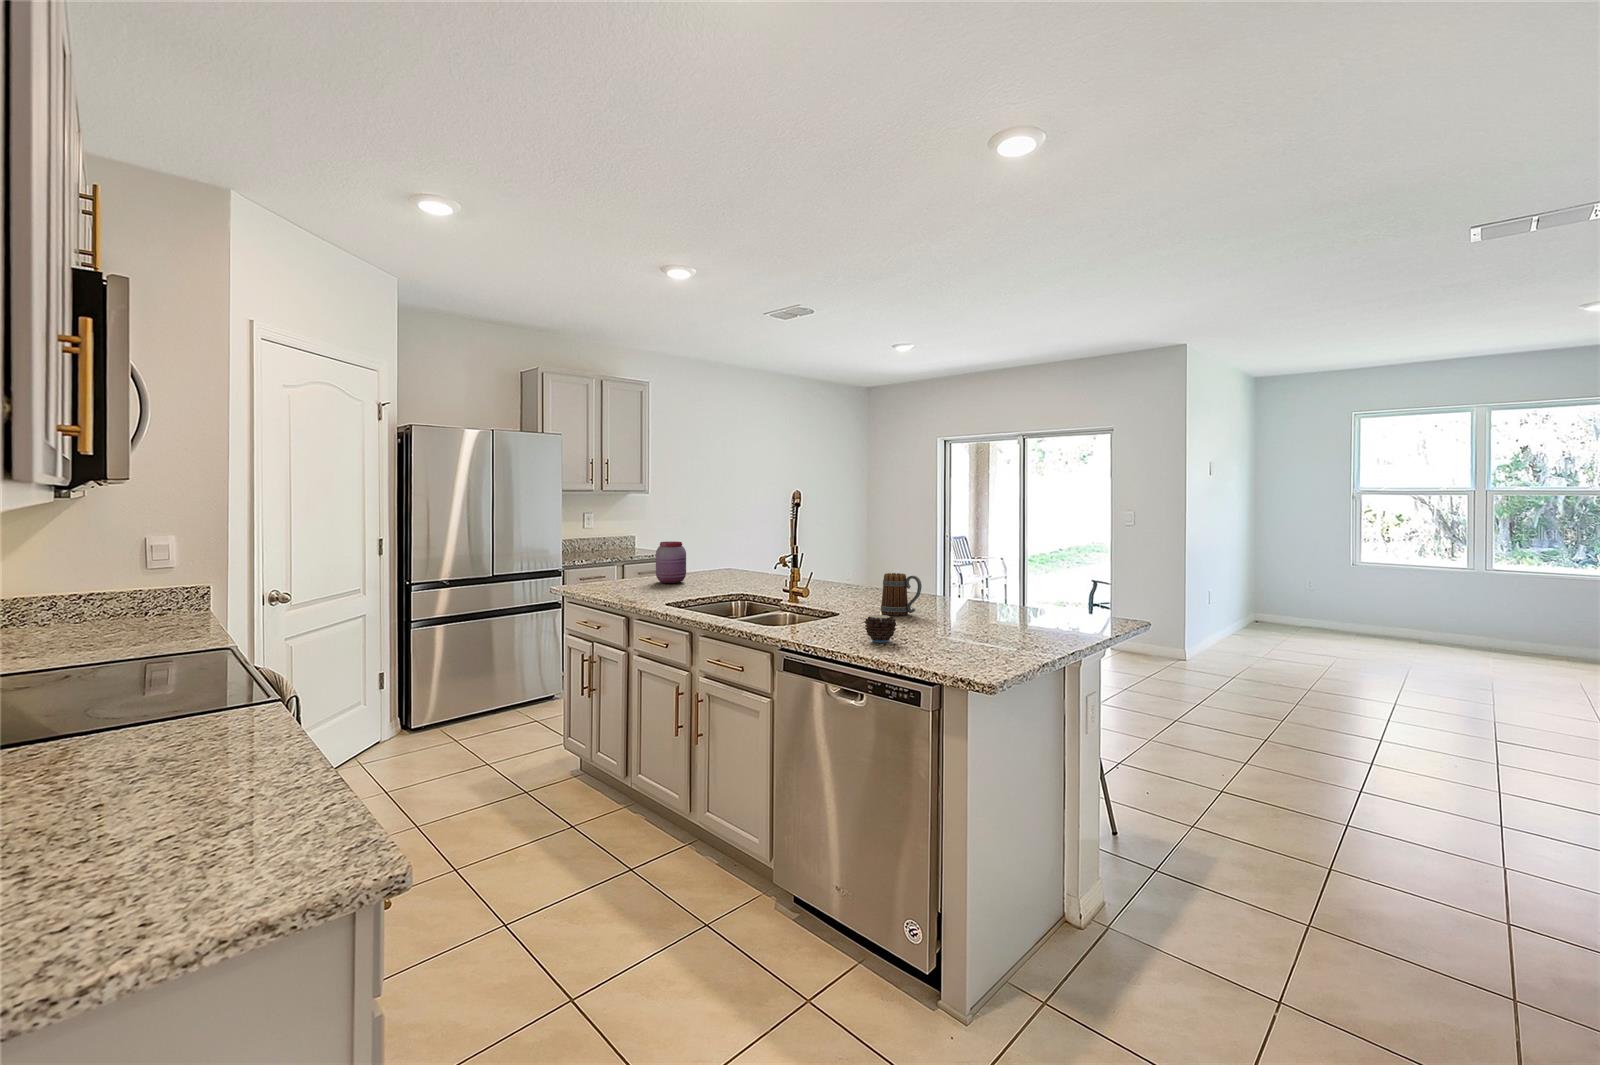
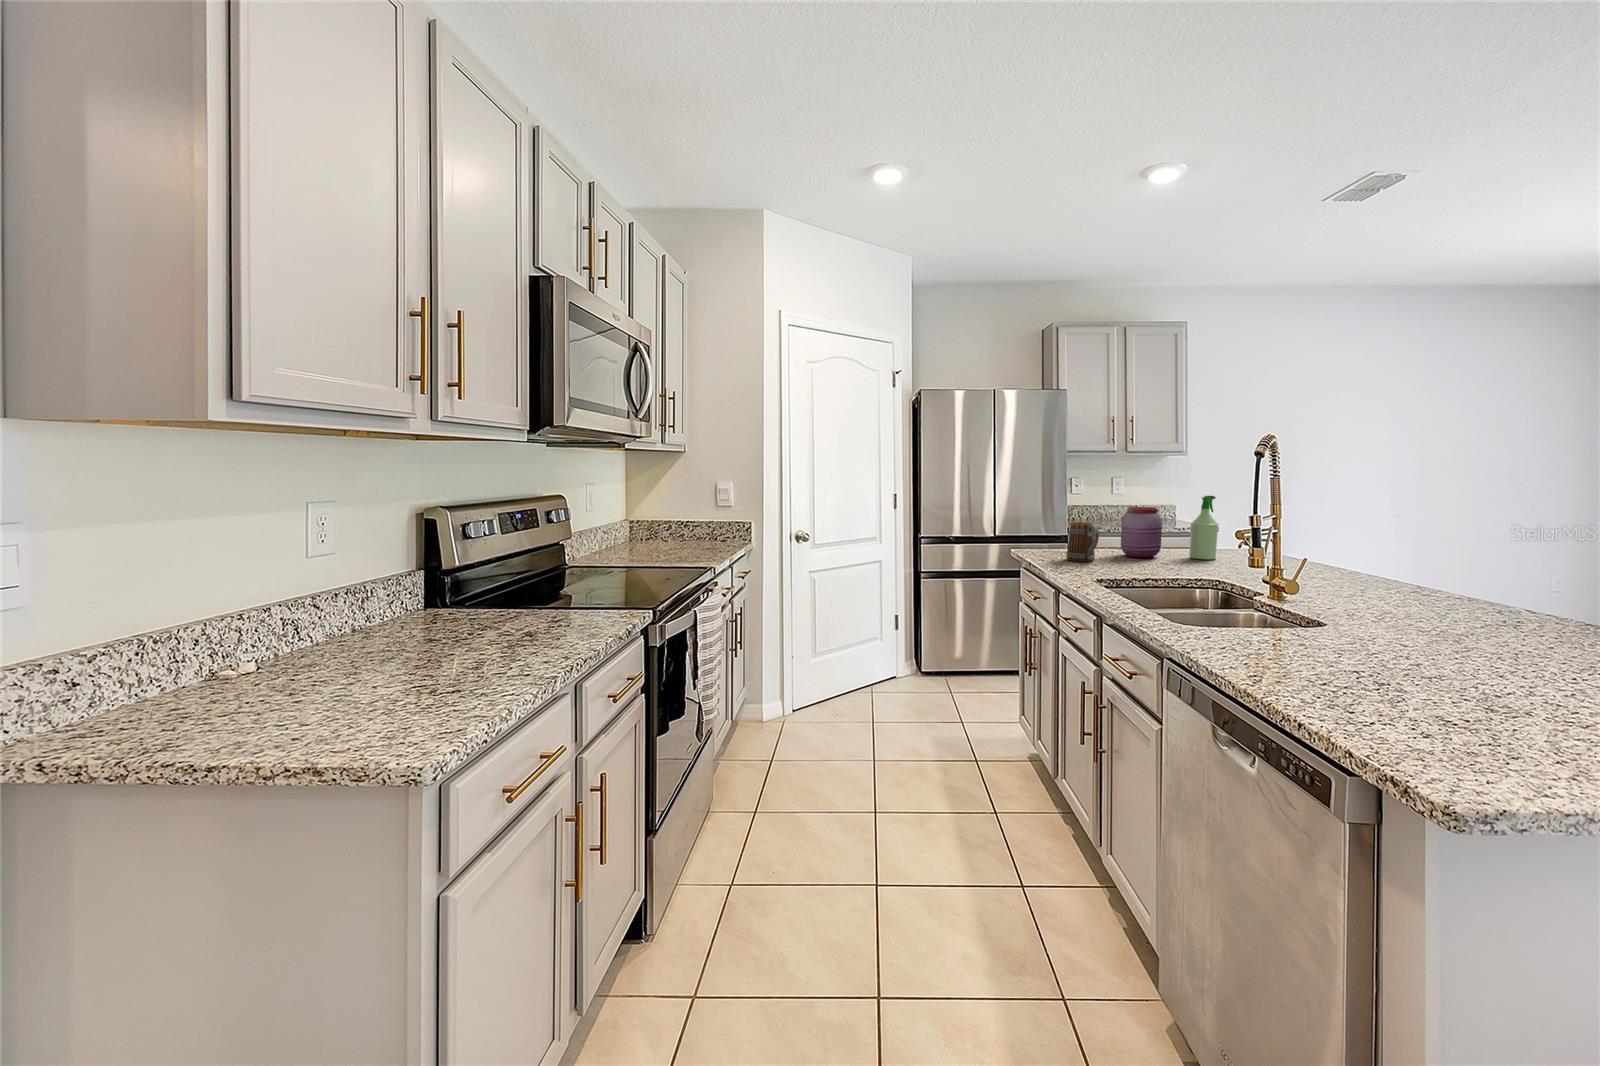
spray bottle: none [704,531,722,581] -> present [1189,496,1219,559]
mug: present [881,573,922,616] -> present [1066,522,1099,562]
candle: present [865,613,896,643] -> none [1297,627,1364,682]

